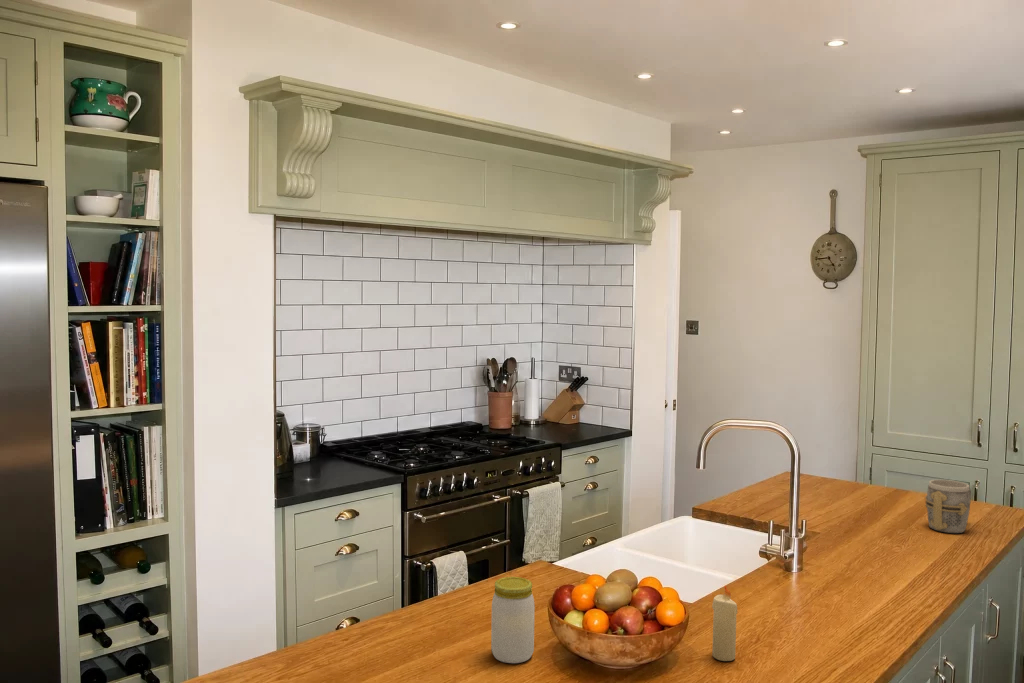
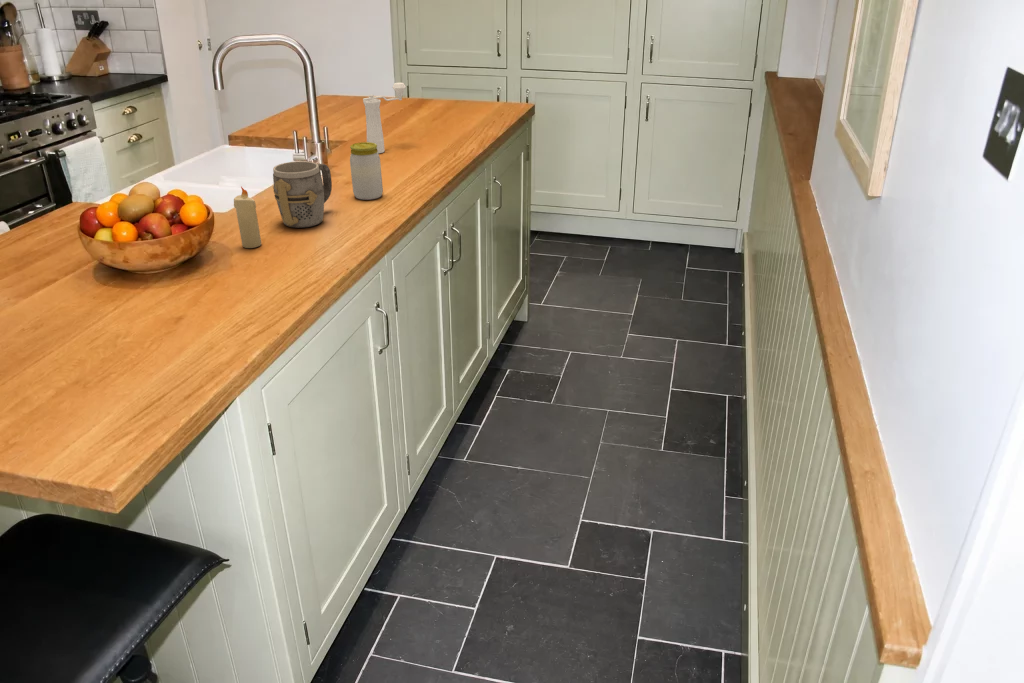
pepper mill: none [855,476,912,555] -> present [363,83,406,153]
mug: present [925,480,971,533] -> present [273,161,332,228]
jar: present [491,577,535,663] -> present [350,142,383,200]

